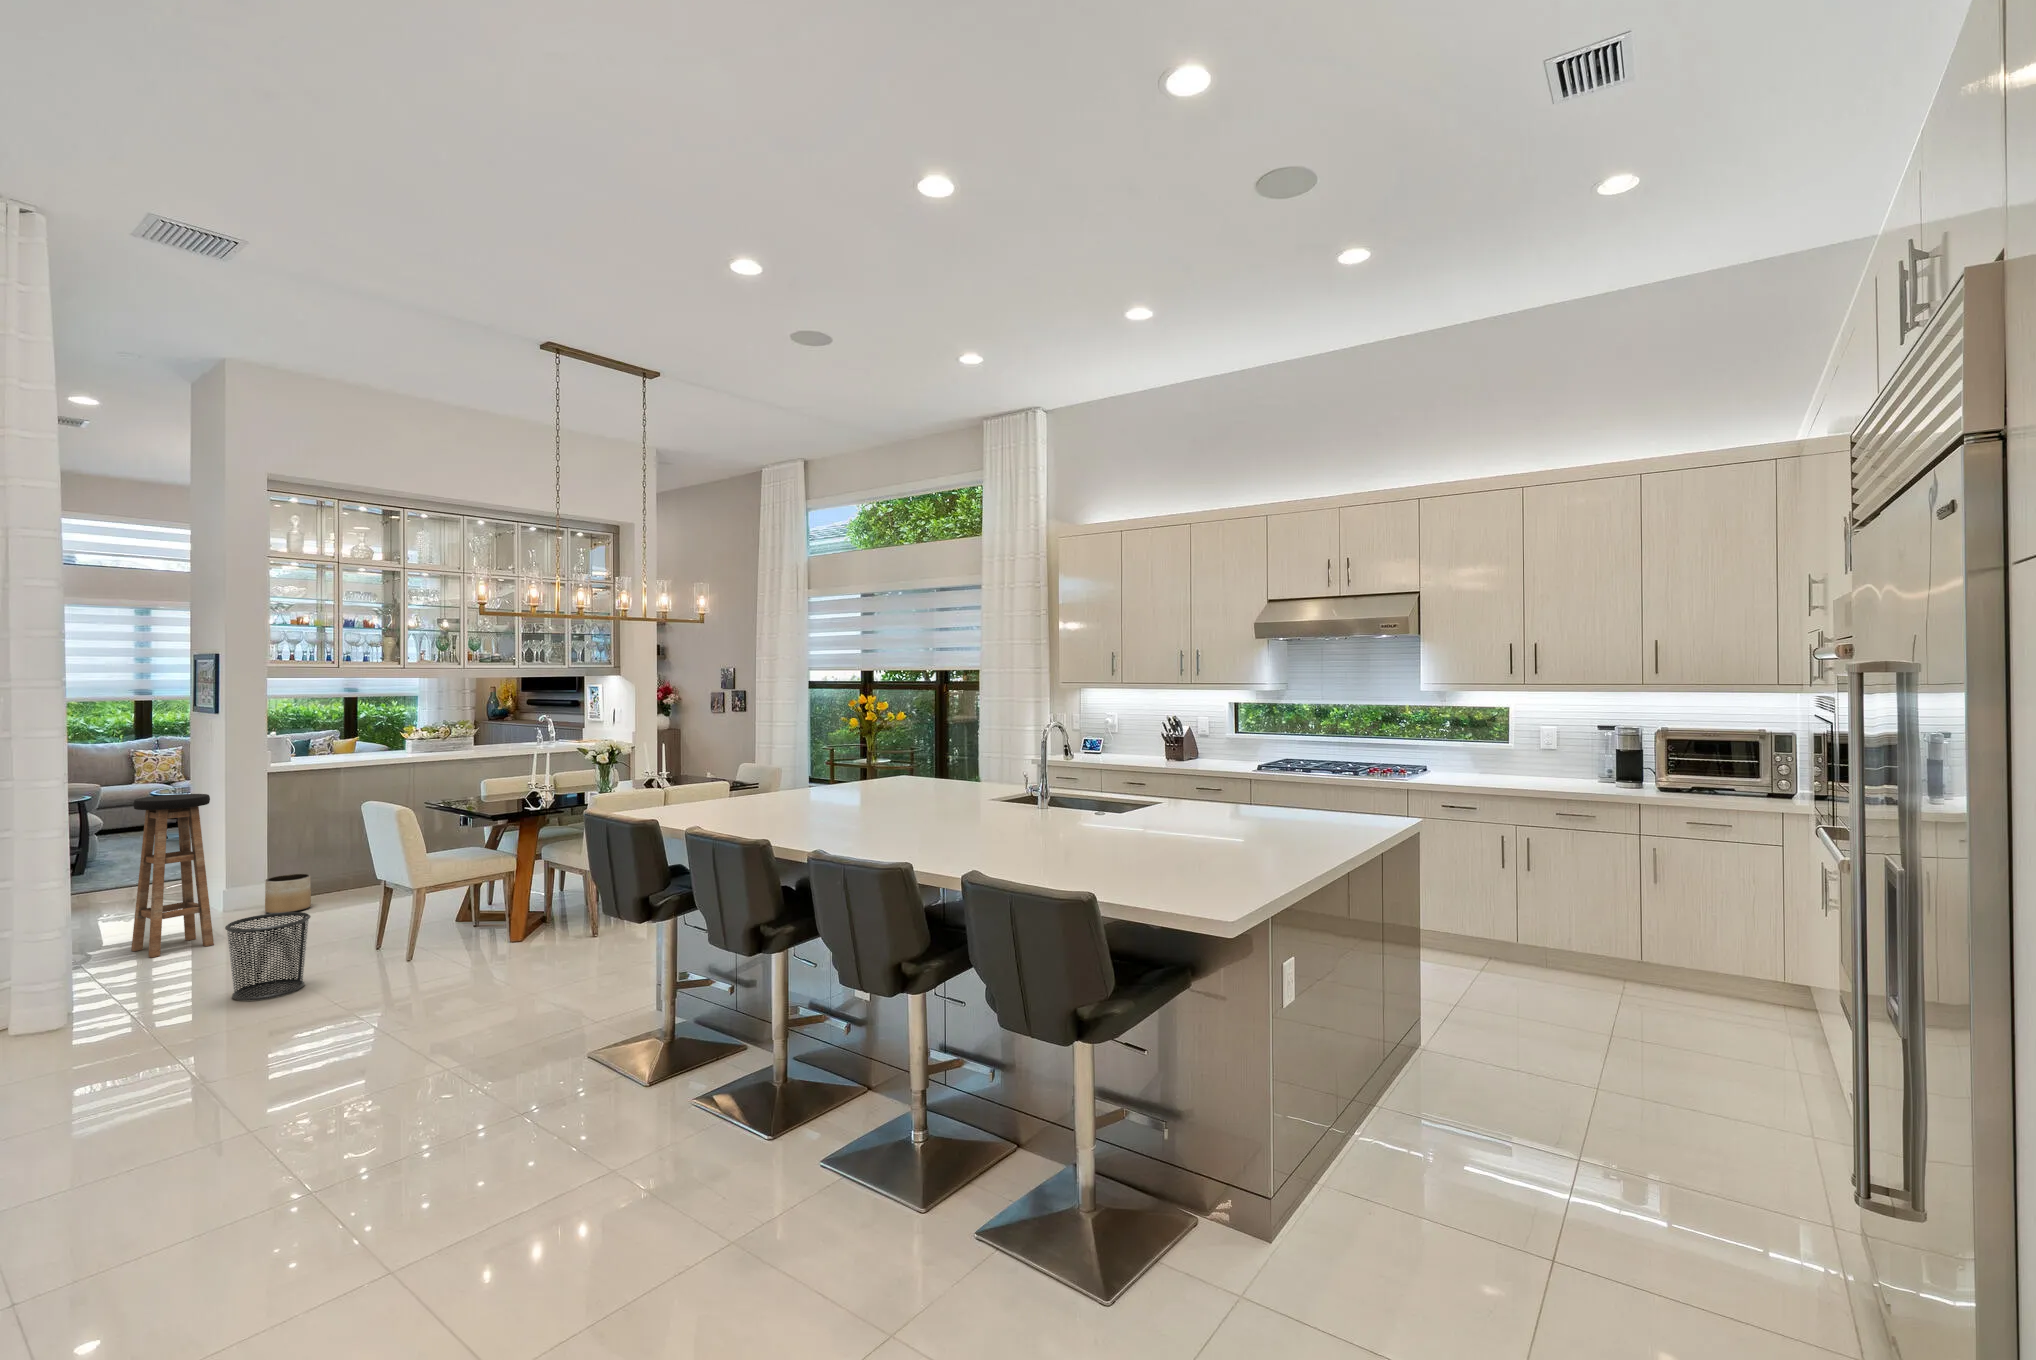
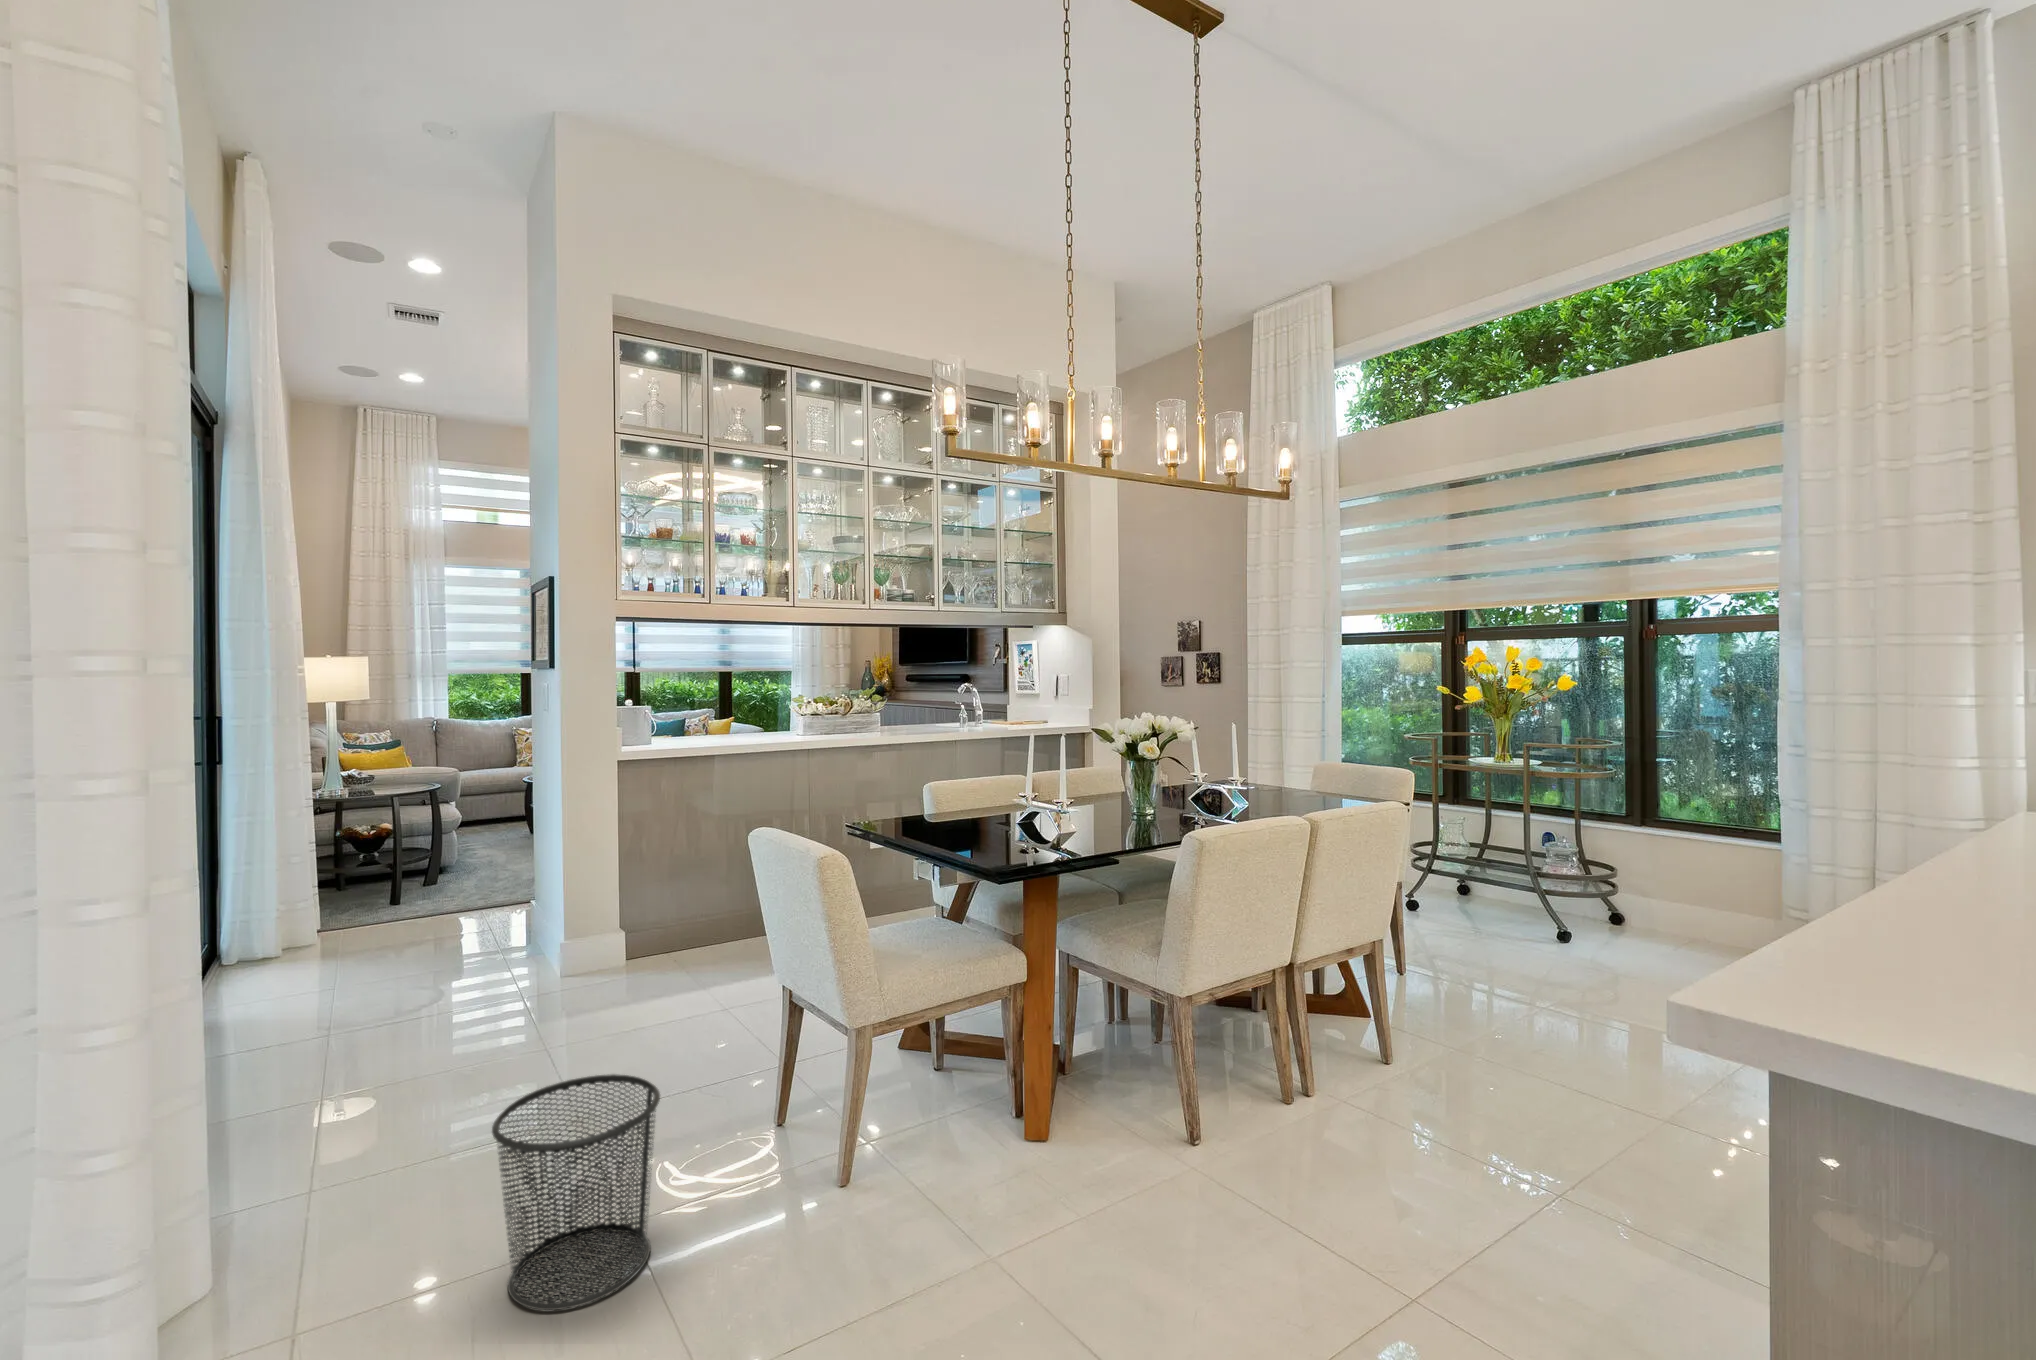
bar stool: present [131,794,214,958] -> none [410,797,530,1090]
planter: present [265,874,311,914] -> none [616,921,677,988]

